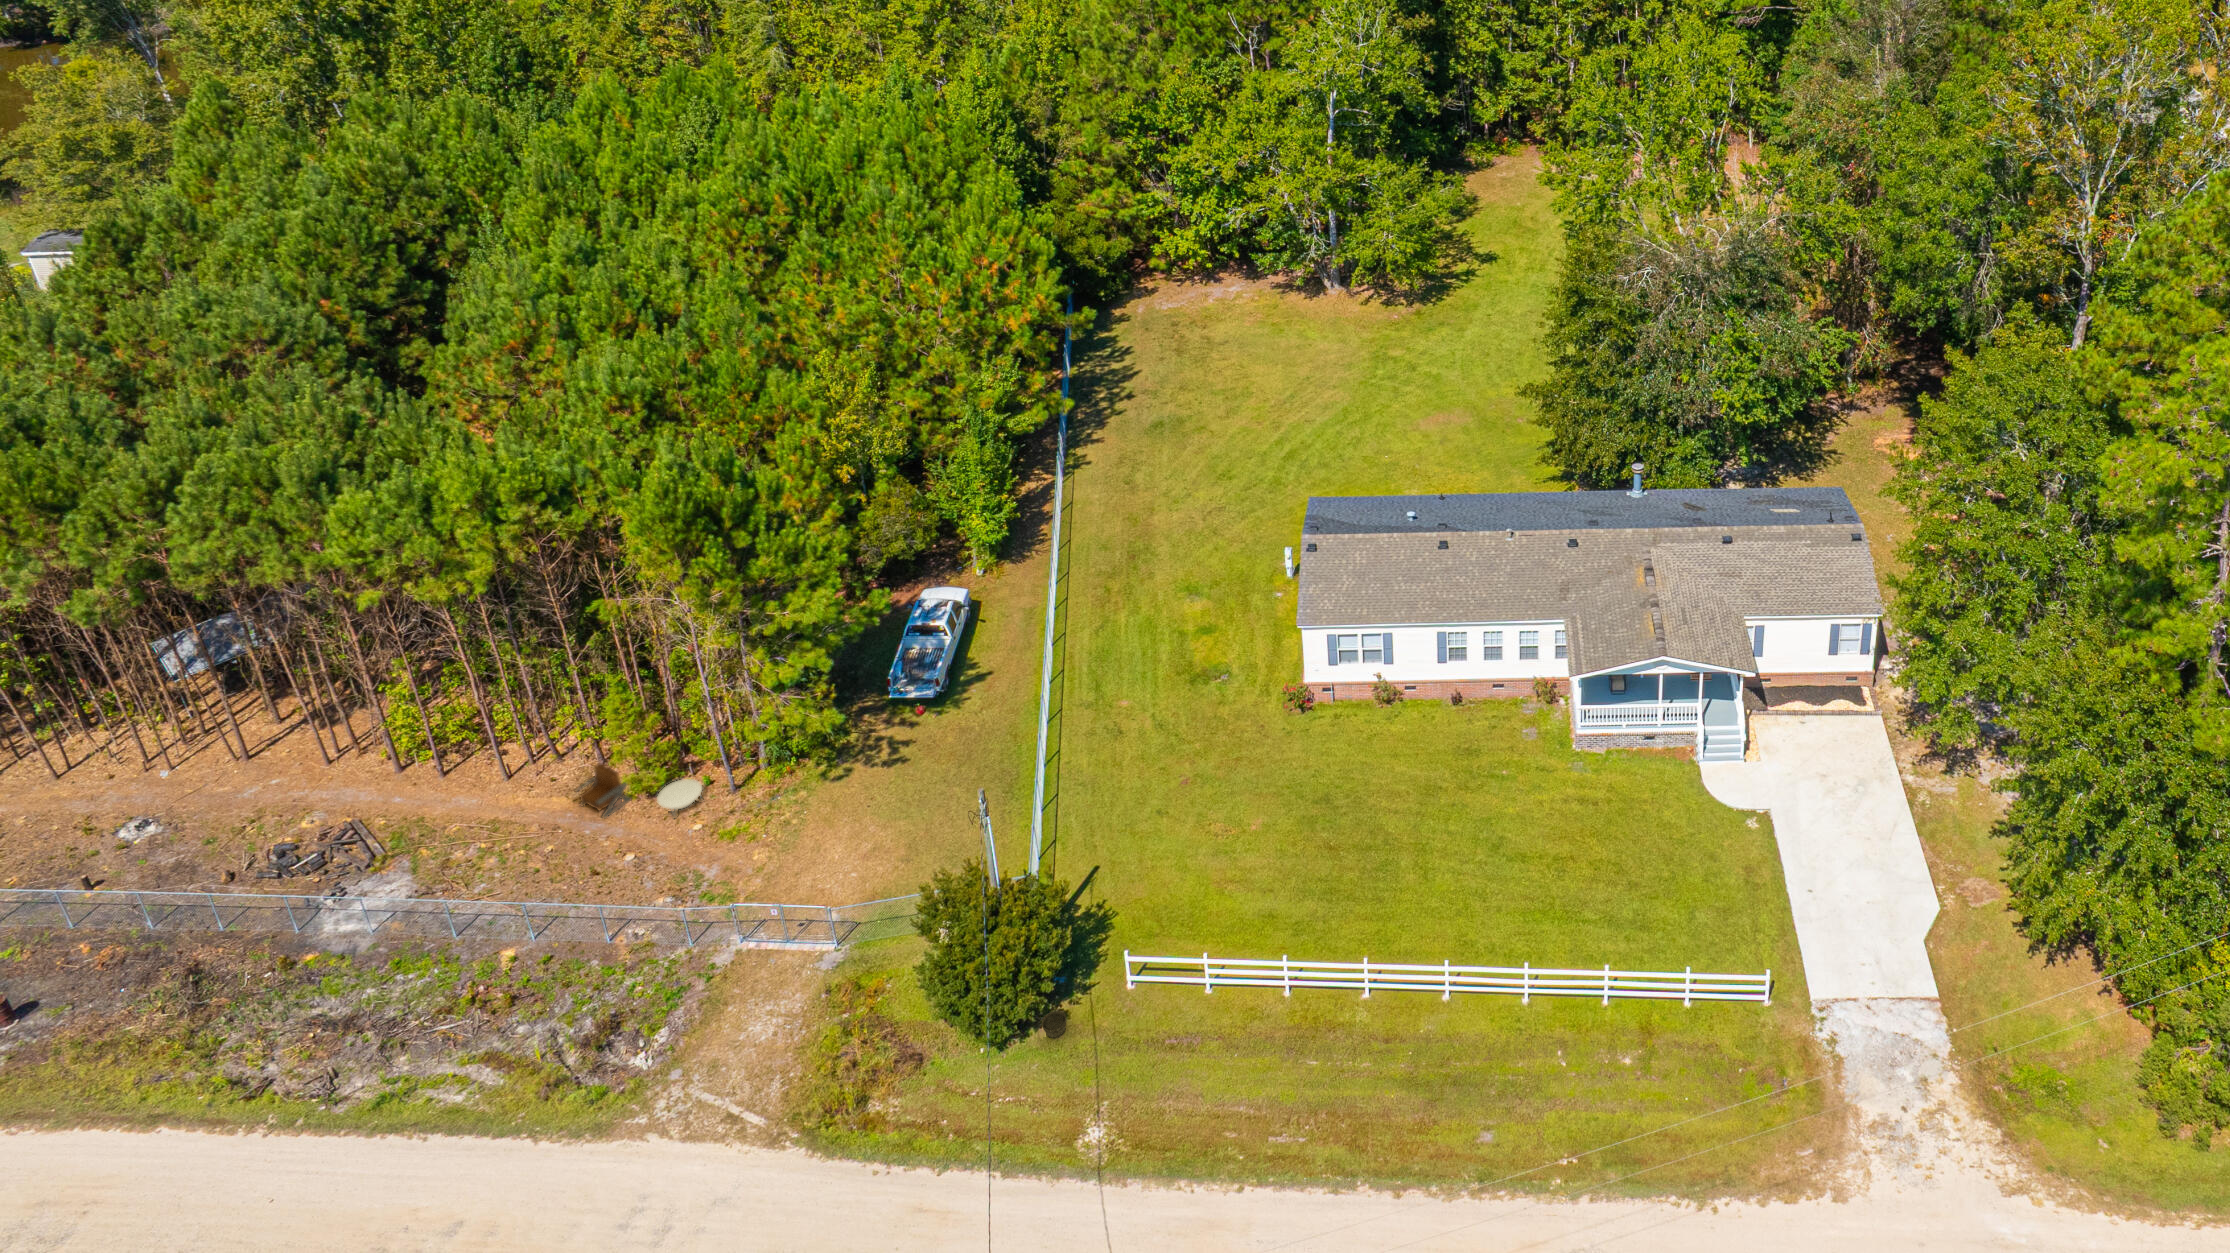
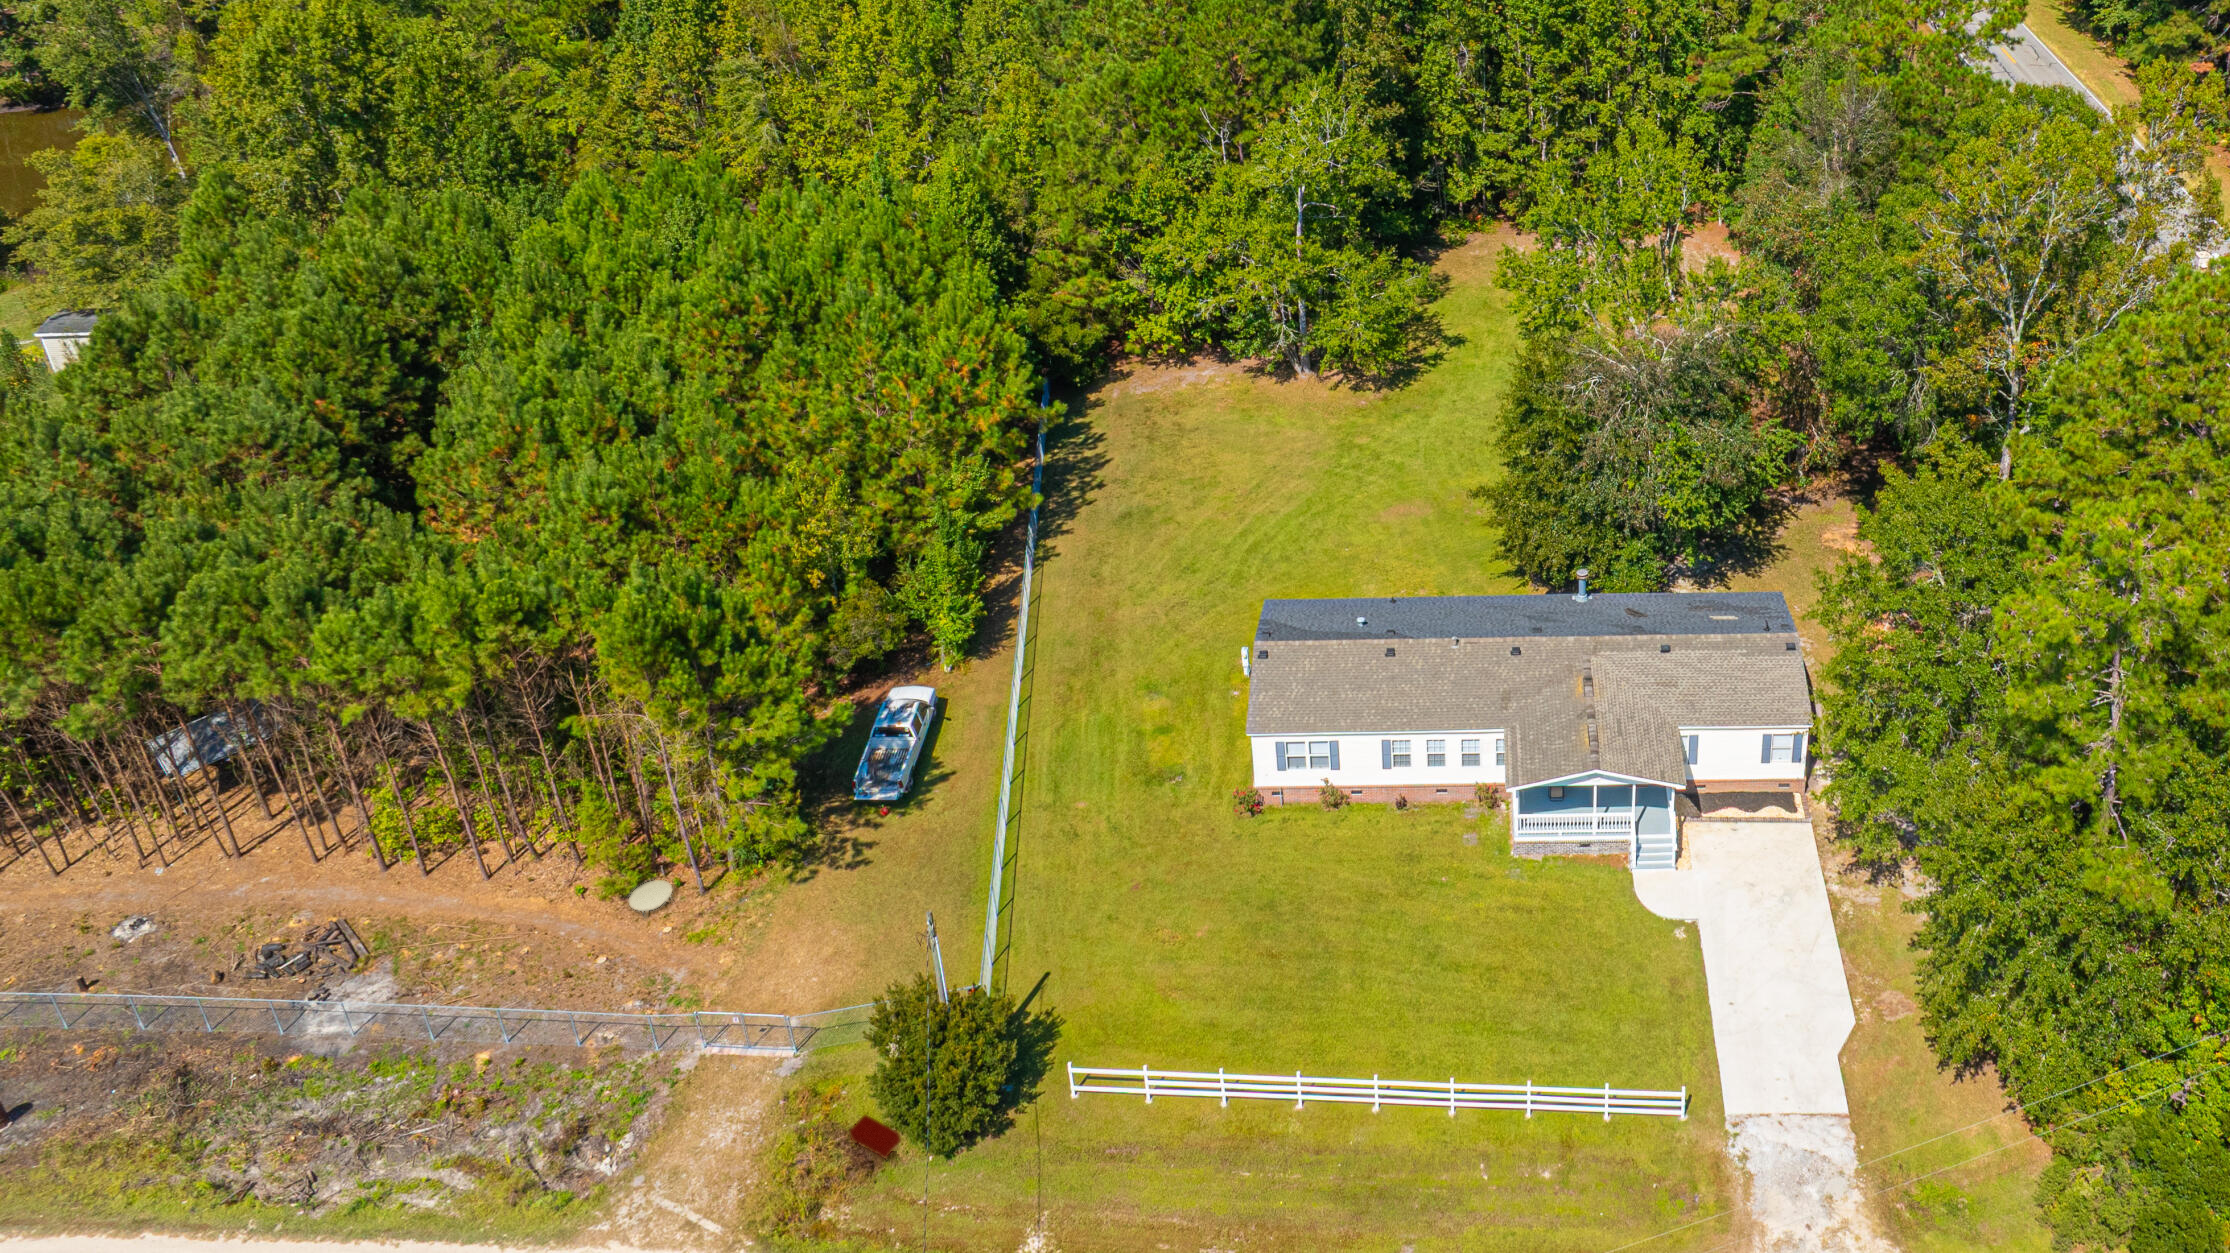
lounge chair: present [575,763,631,818] -> none [549,864,606,920]
bench: none [897,1004,953,1052] -> present [849,1115,901,1159]
wooden bucket: present [1042,1011,1066,1039] -> none [987,1122,1011,1149]

